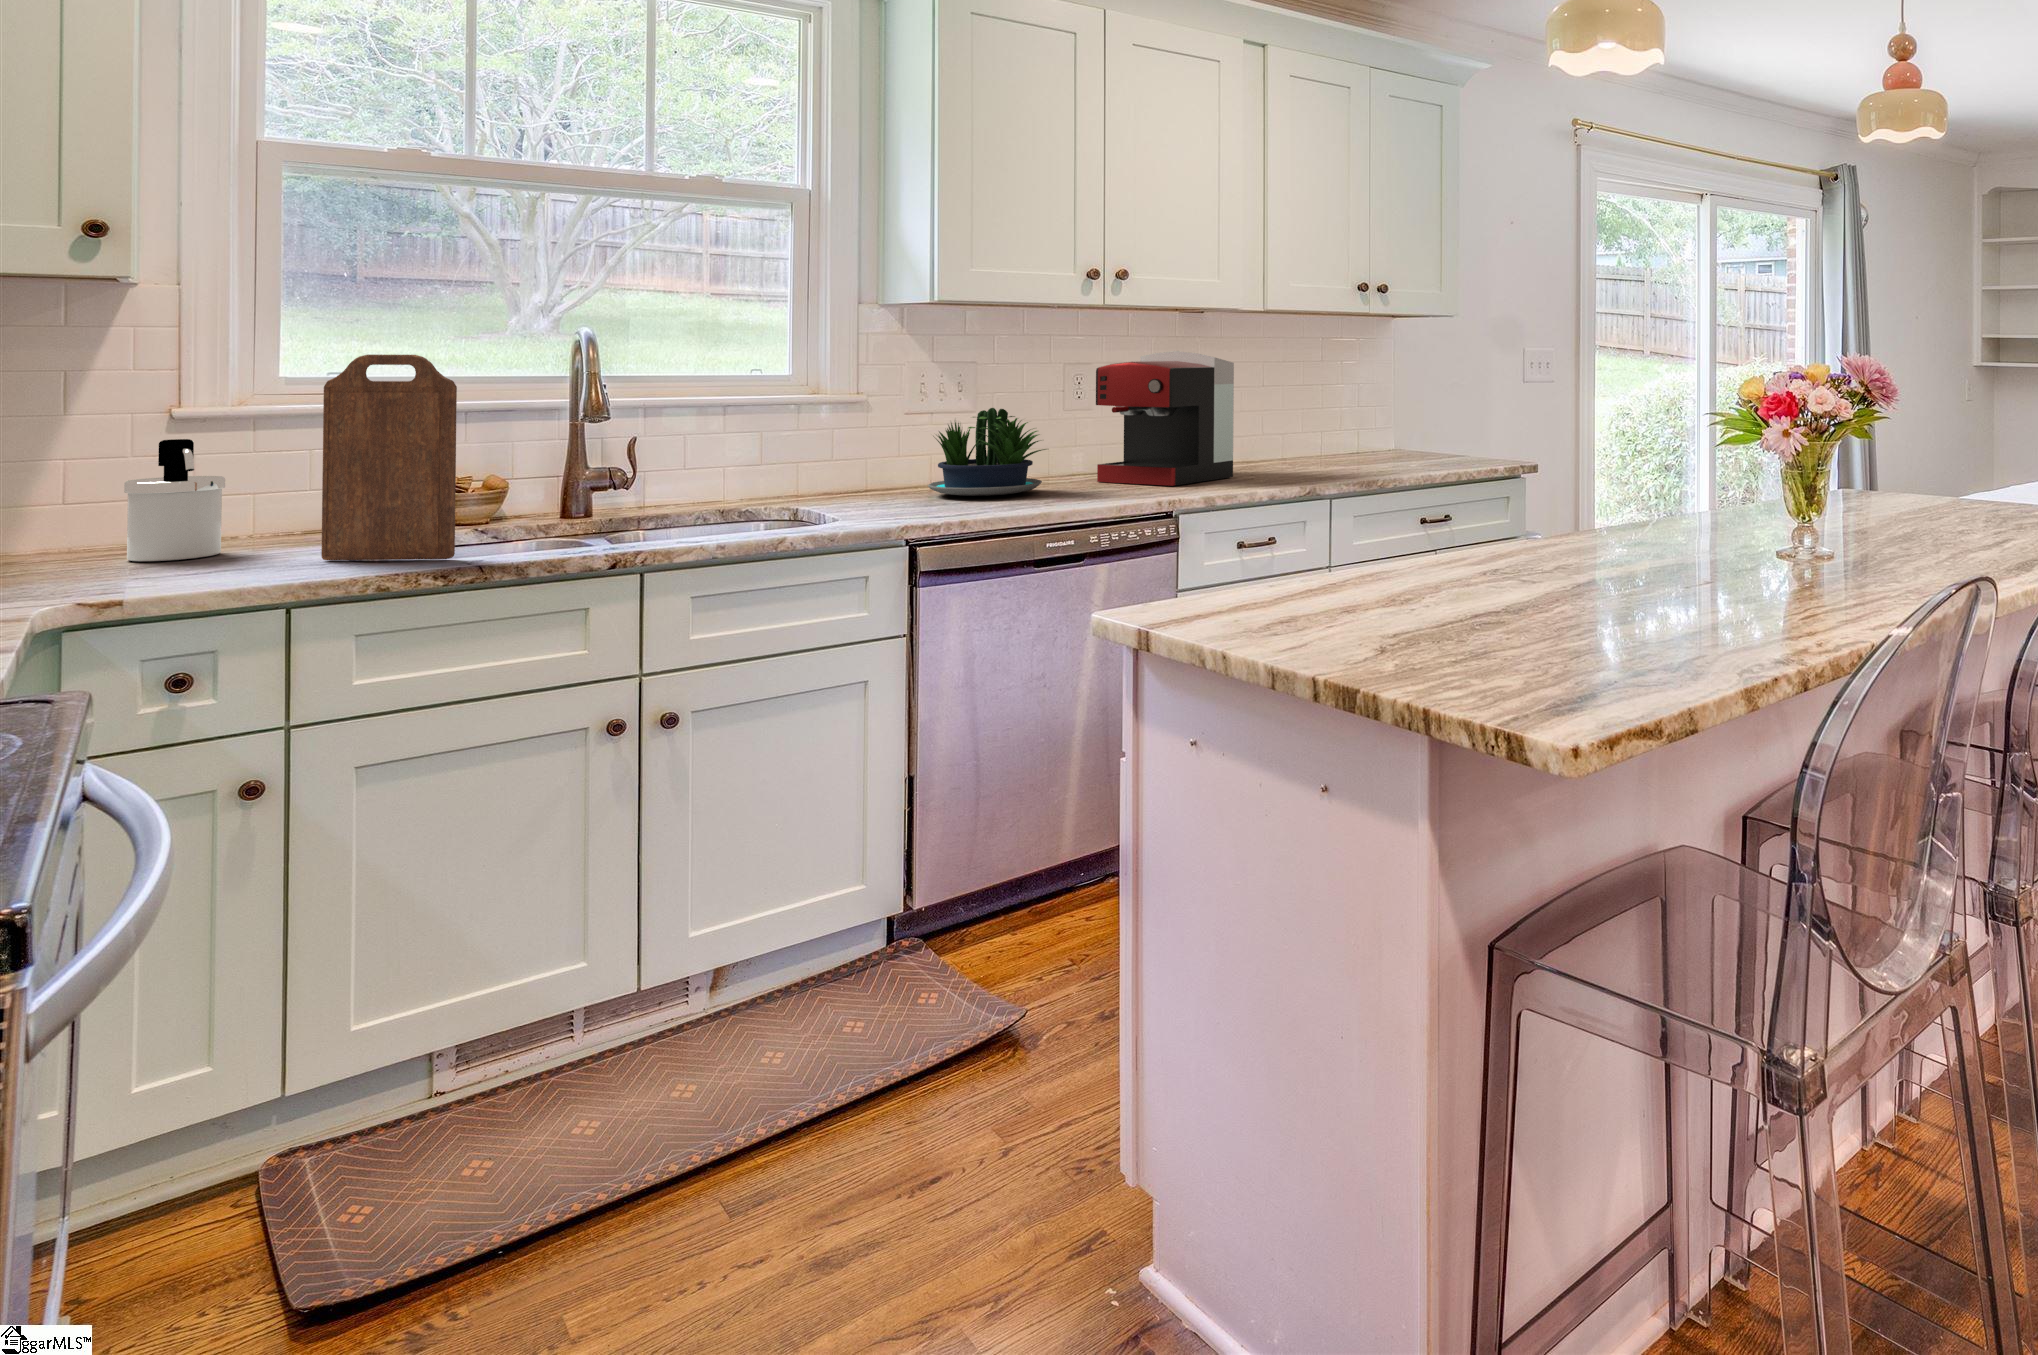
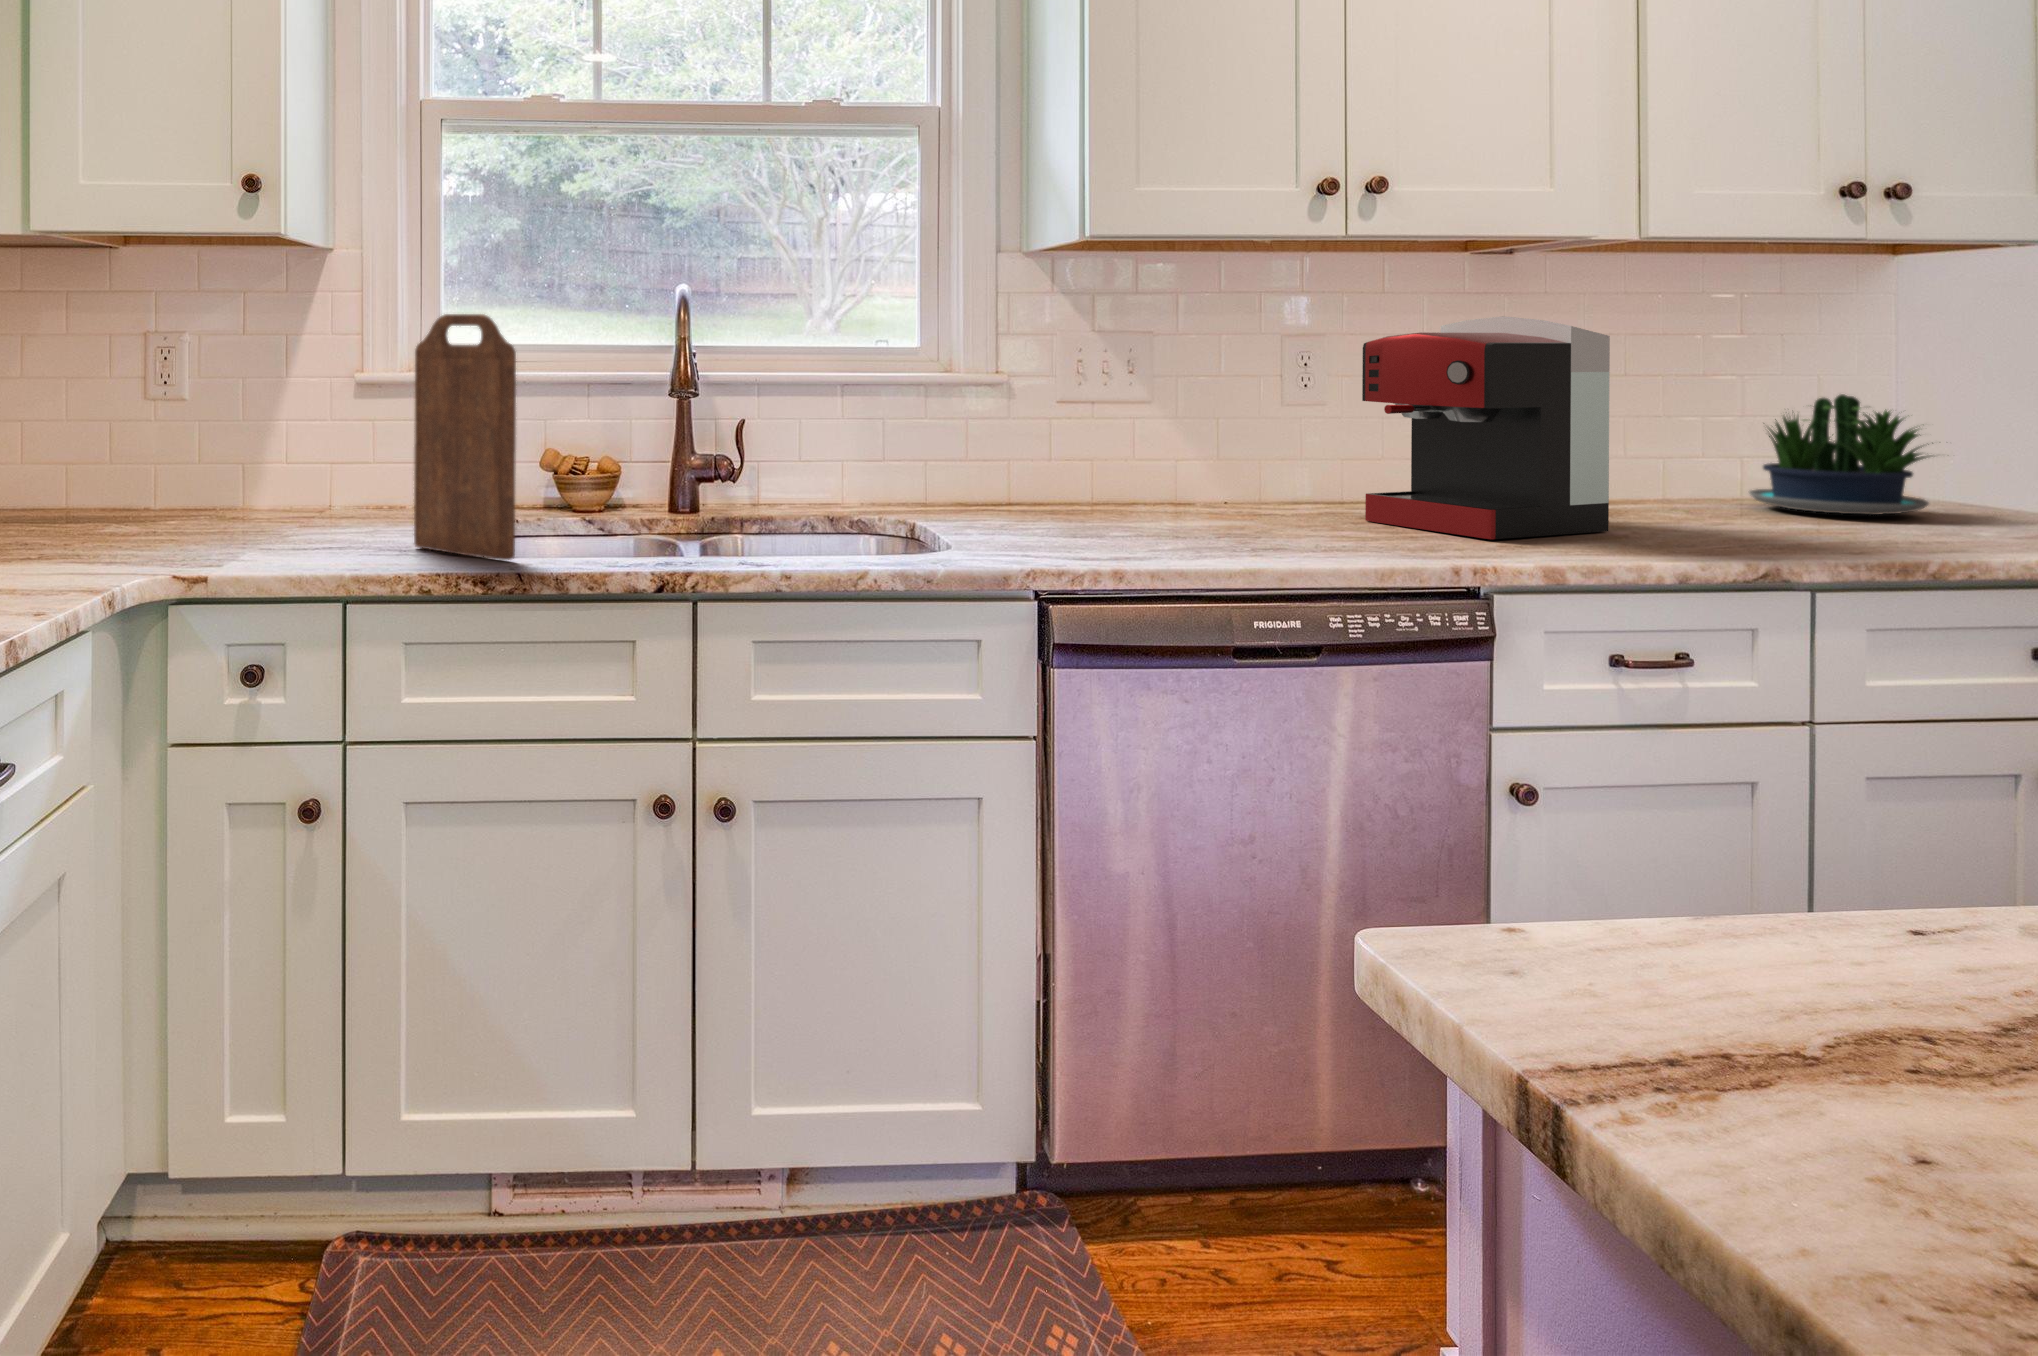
potted plant: present [928,408,1046,496] -> present [1749,394,1933,515]
soap dispenser: present [124,439,225,561] -> none [292,405,369,532]

